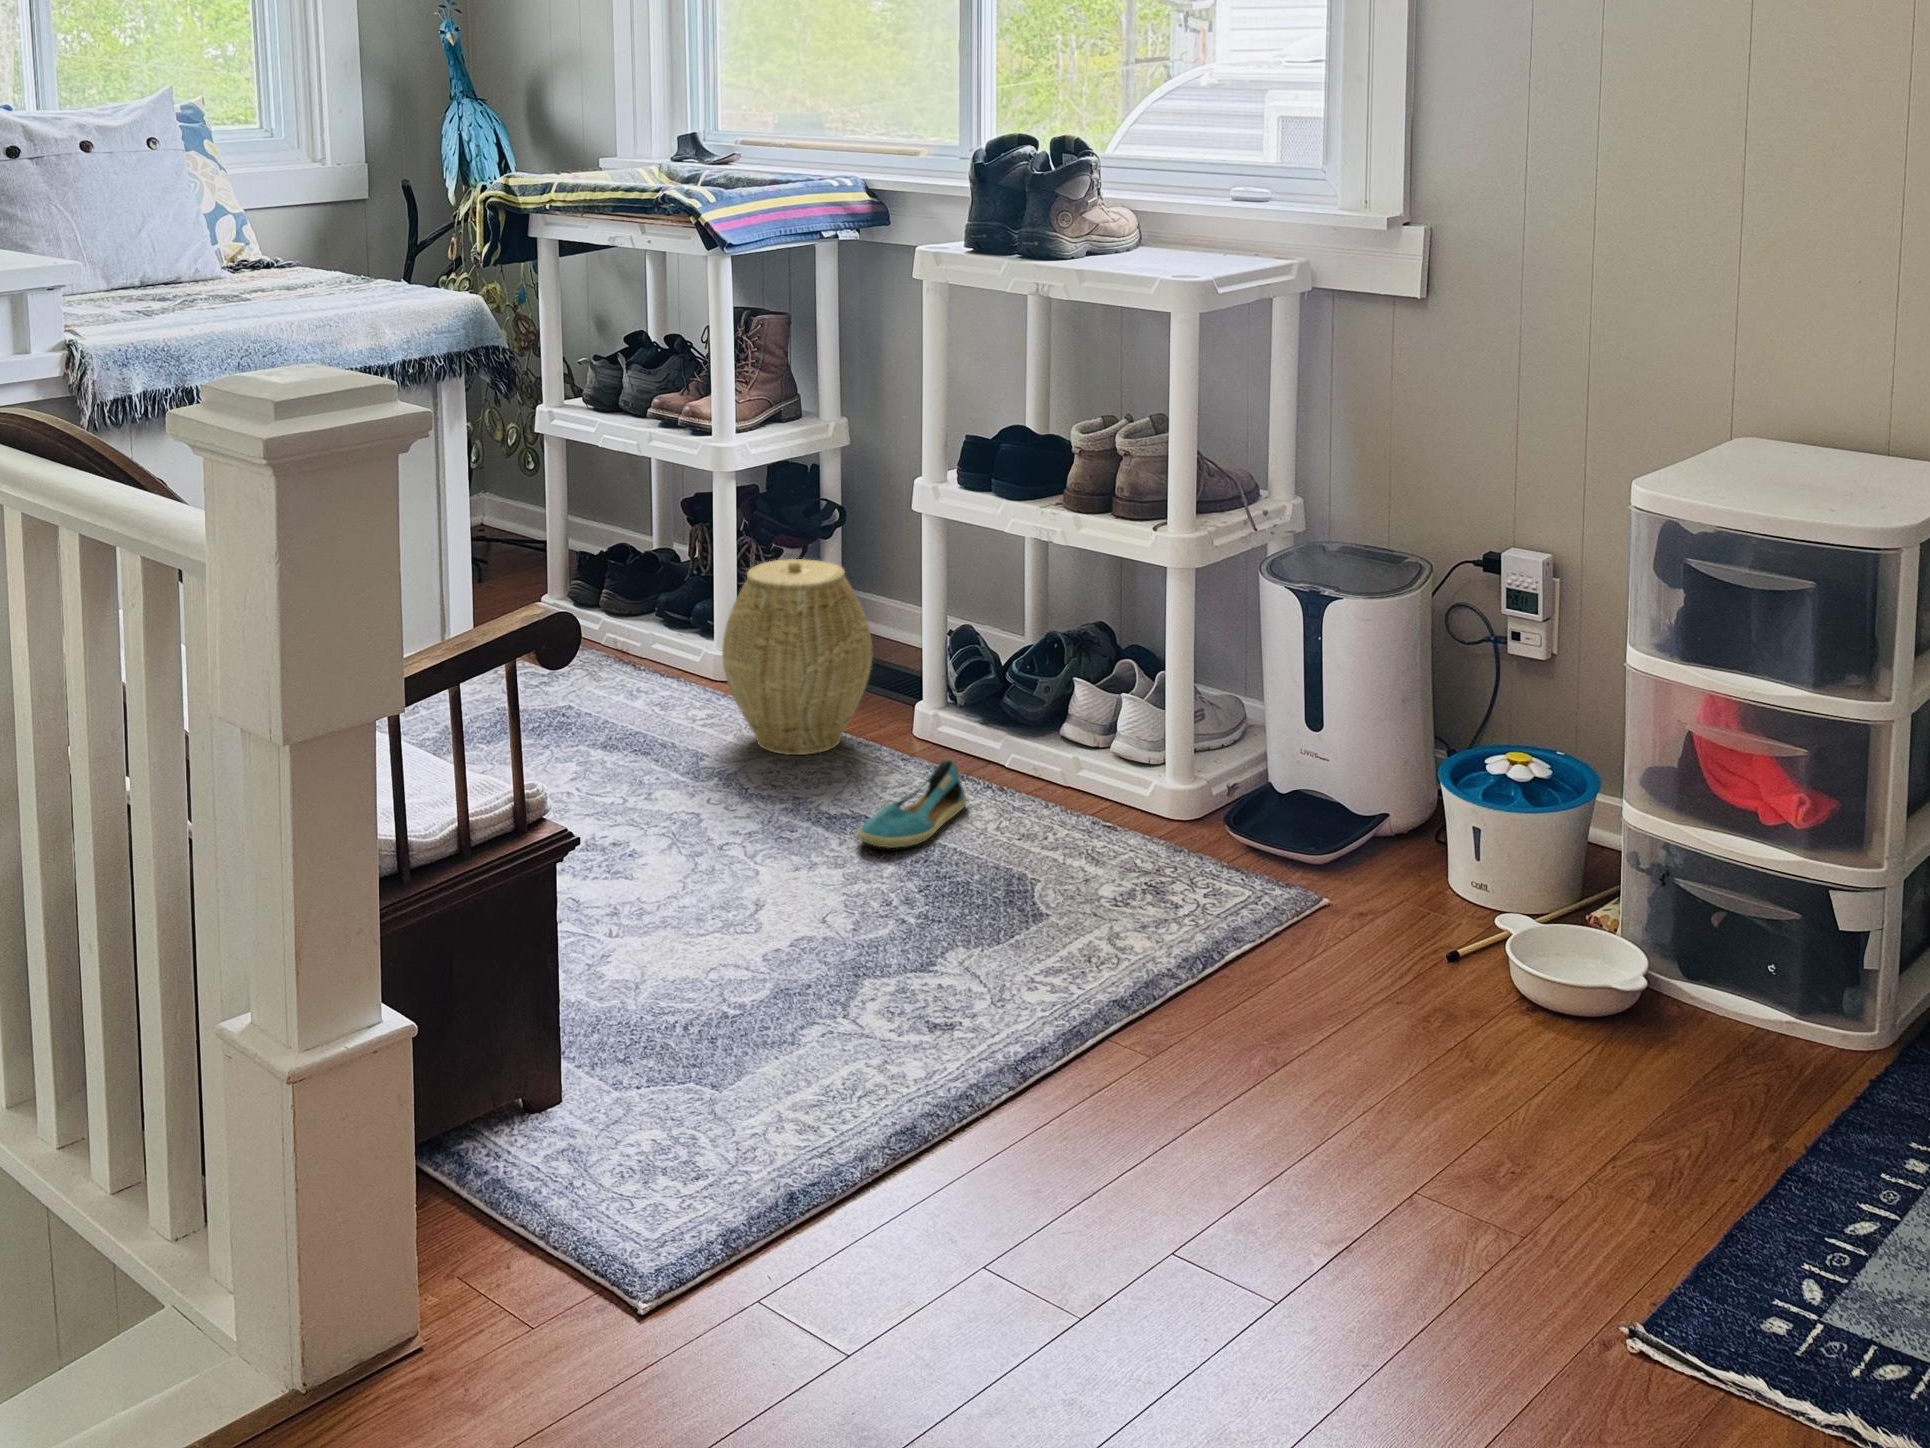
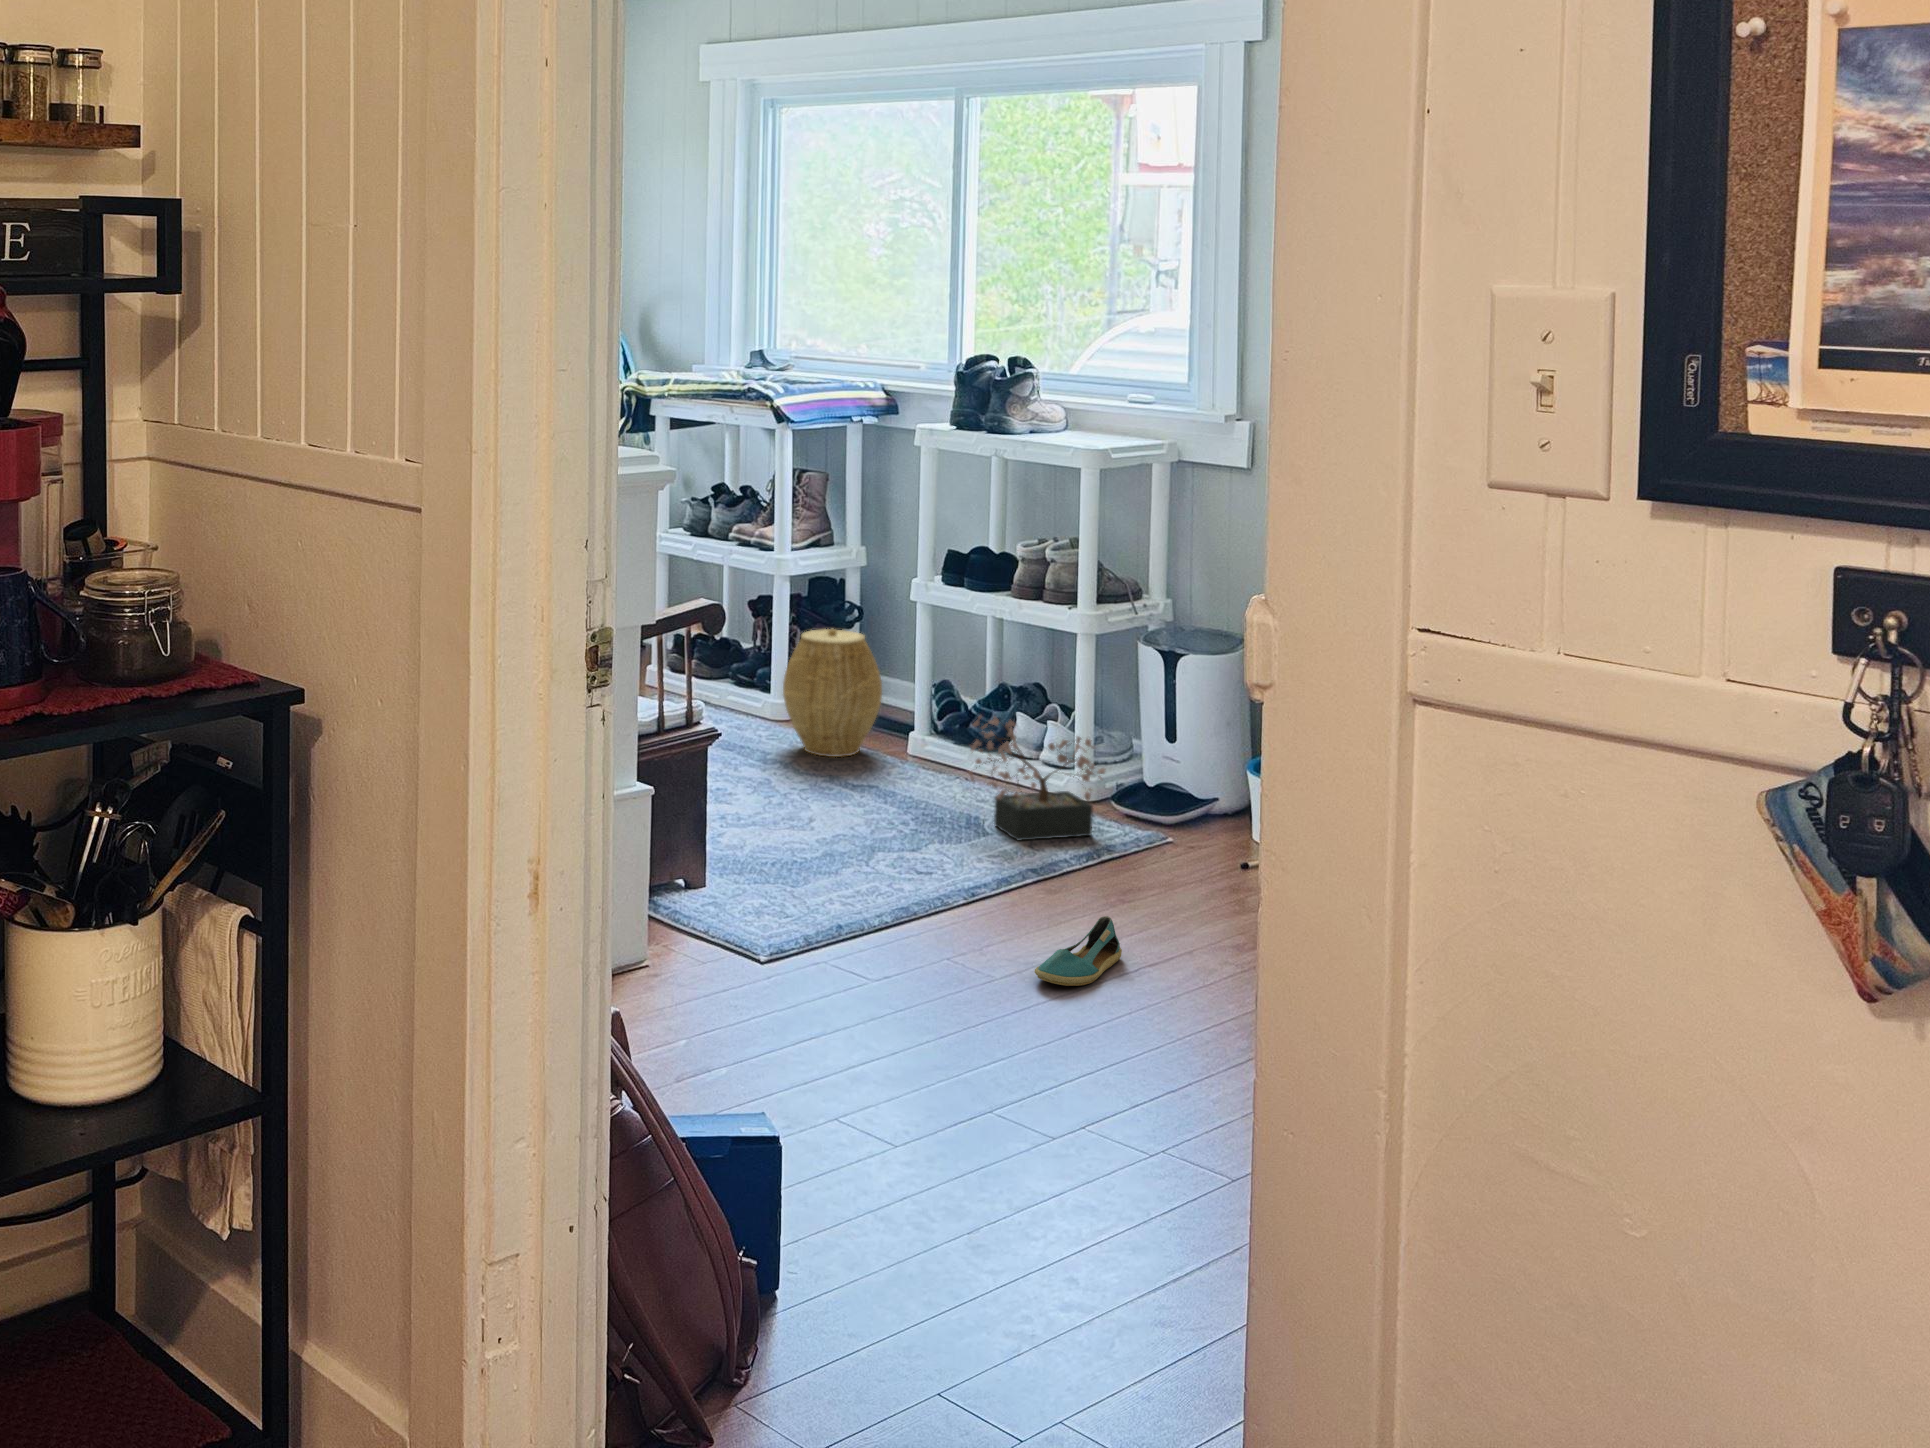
decorative plant: none [1007,721,1224,928] -> present [968,716,1105,840]
shoe: present [857,759,967,848] -> present [1034,916,1122,986]

